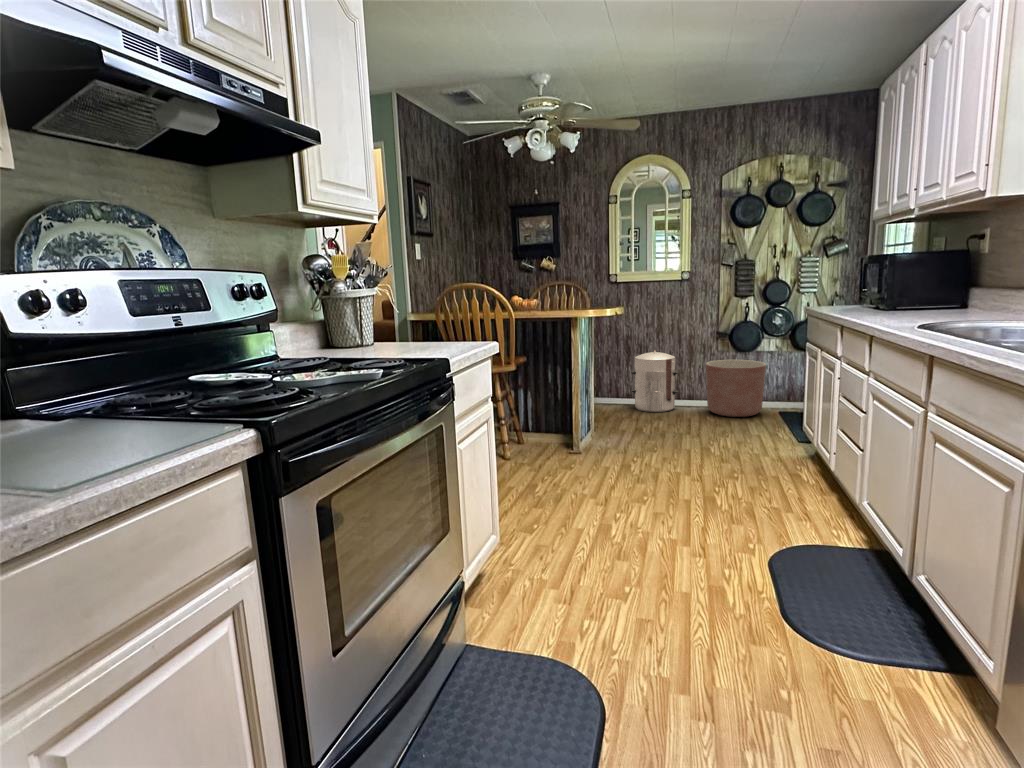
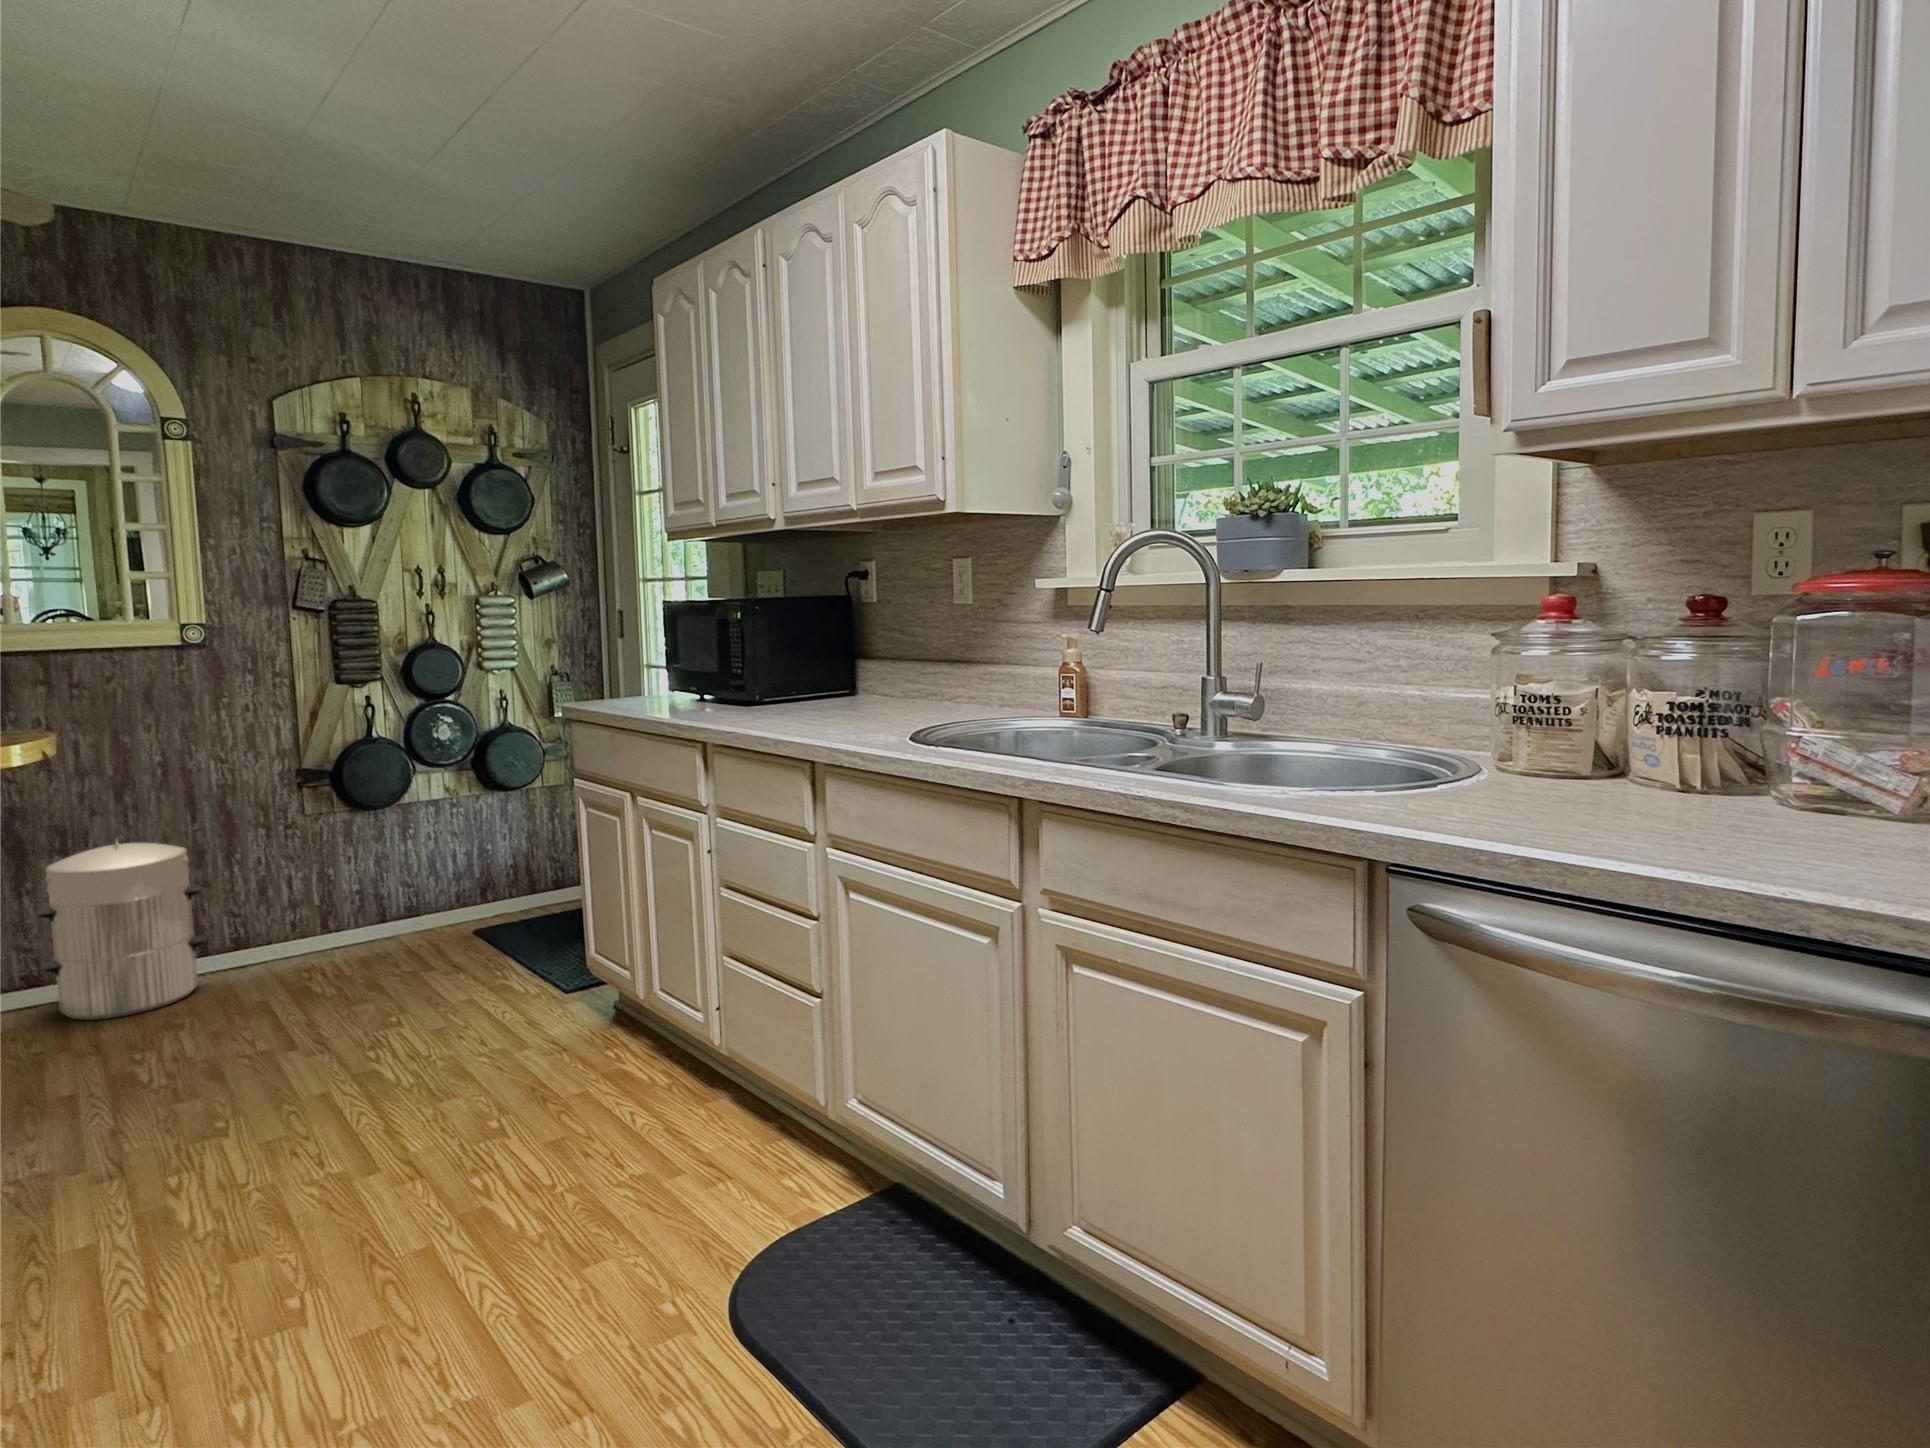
planter: present [706,360,766,417] -> none [285,826,440,972]

